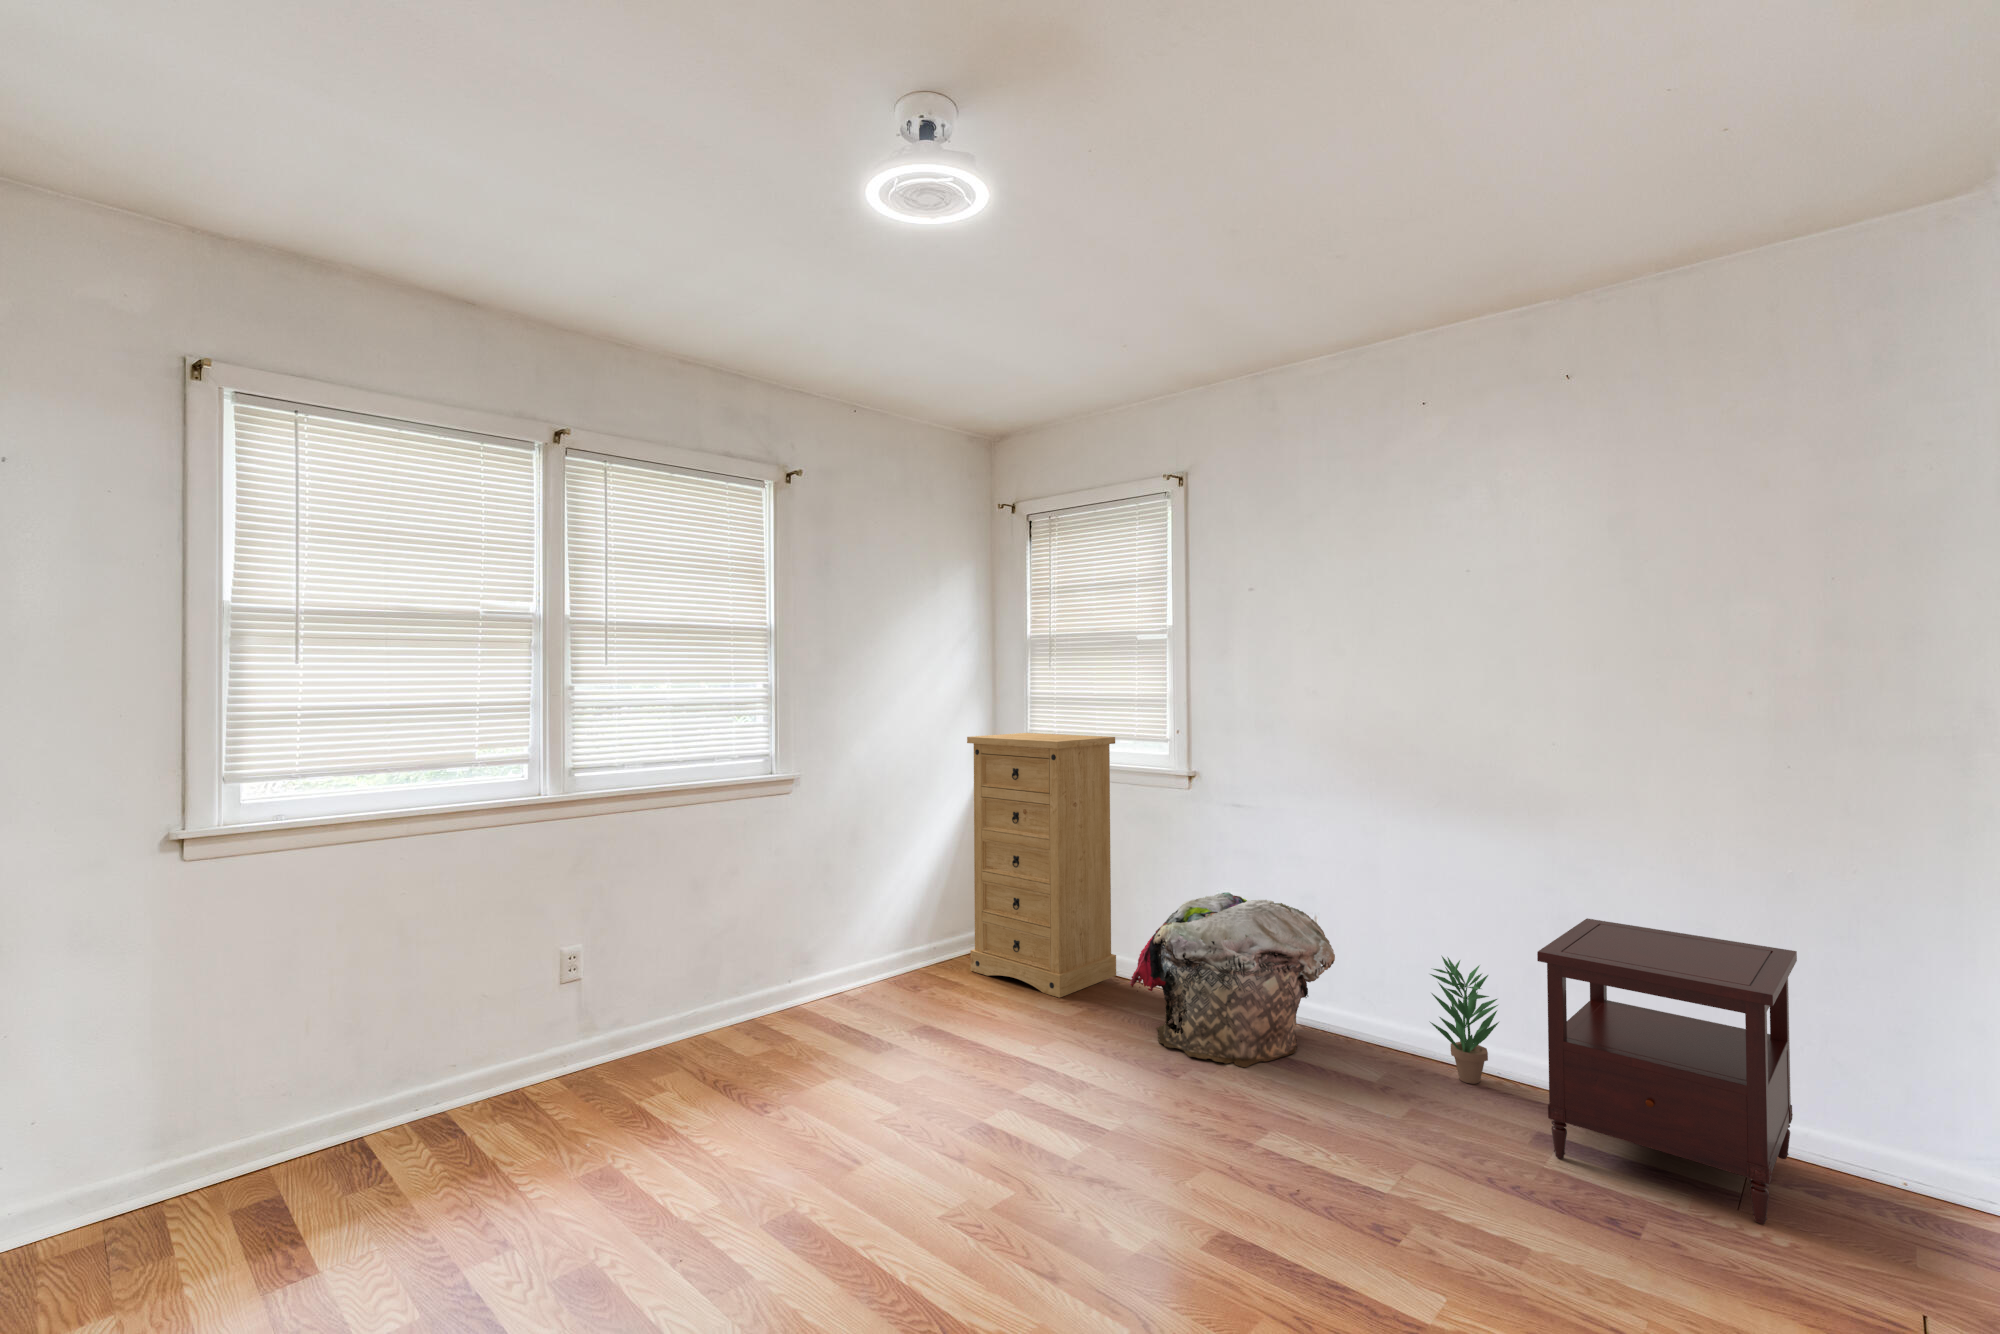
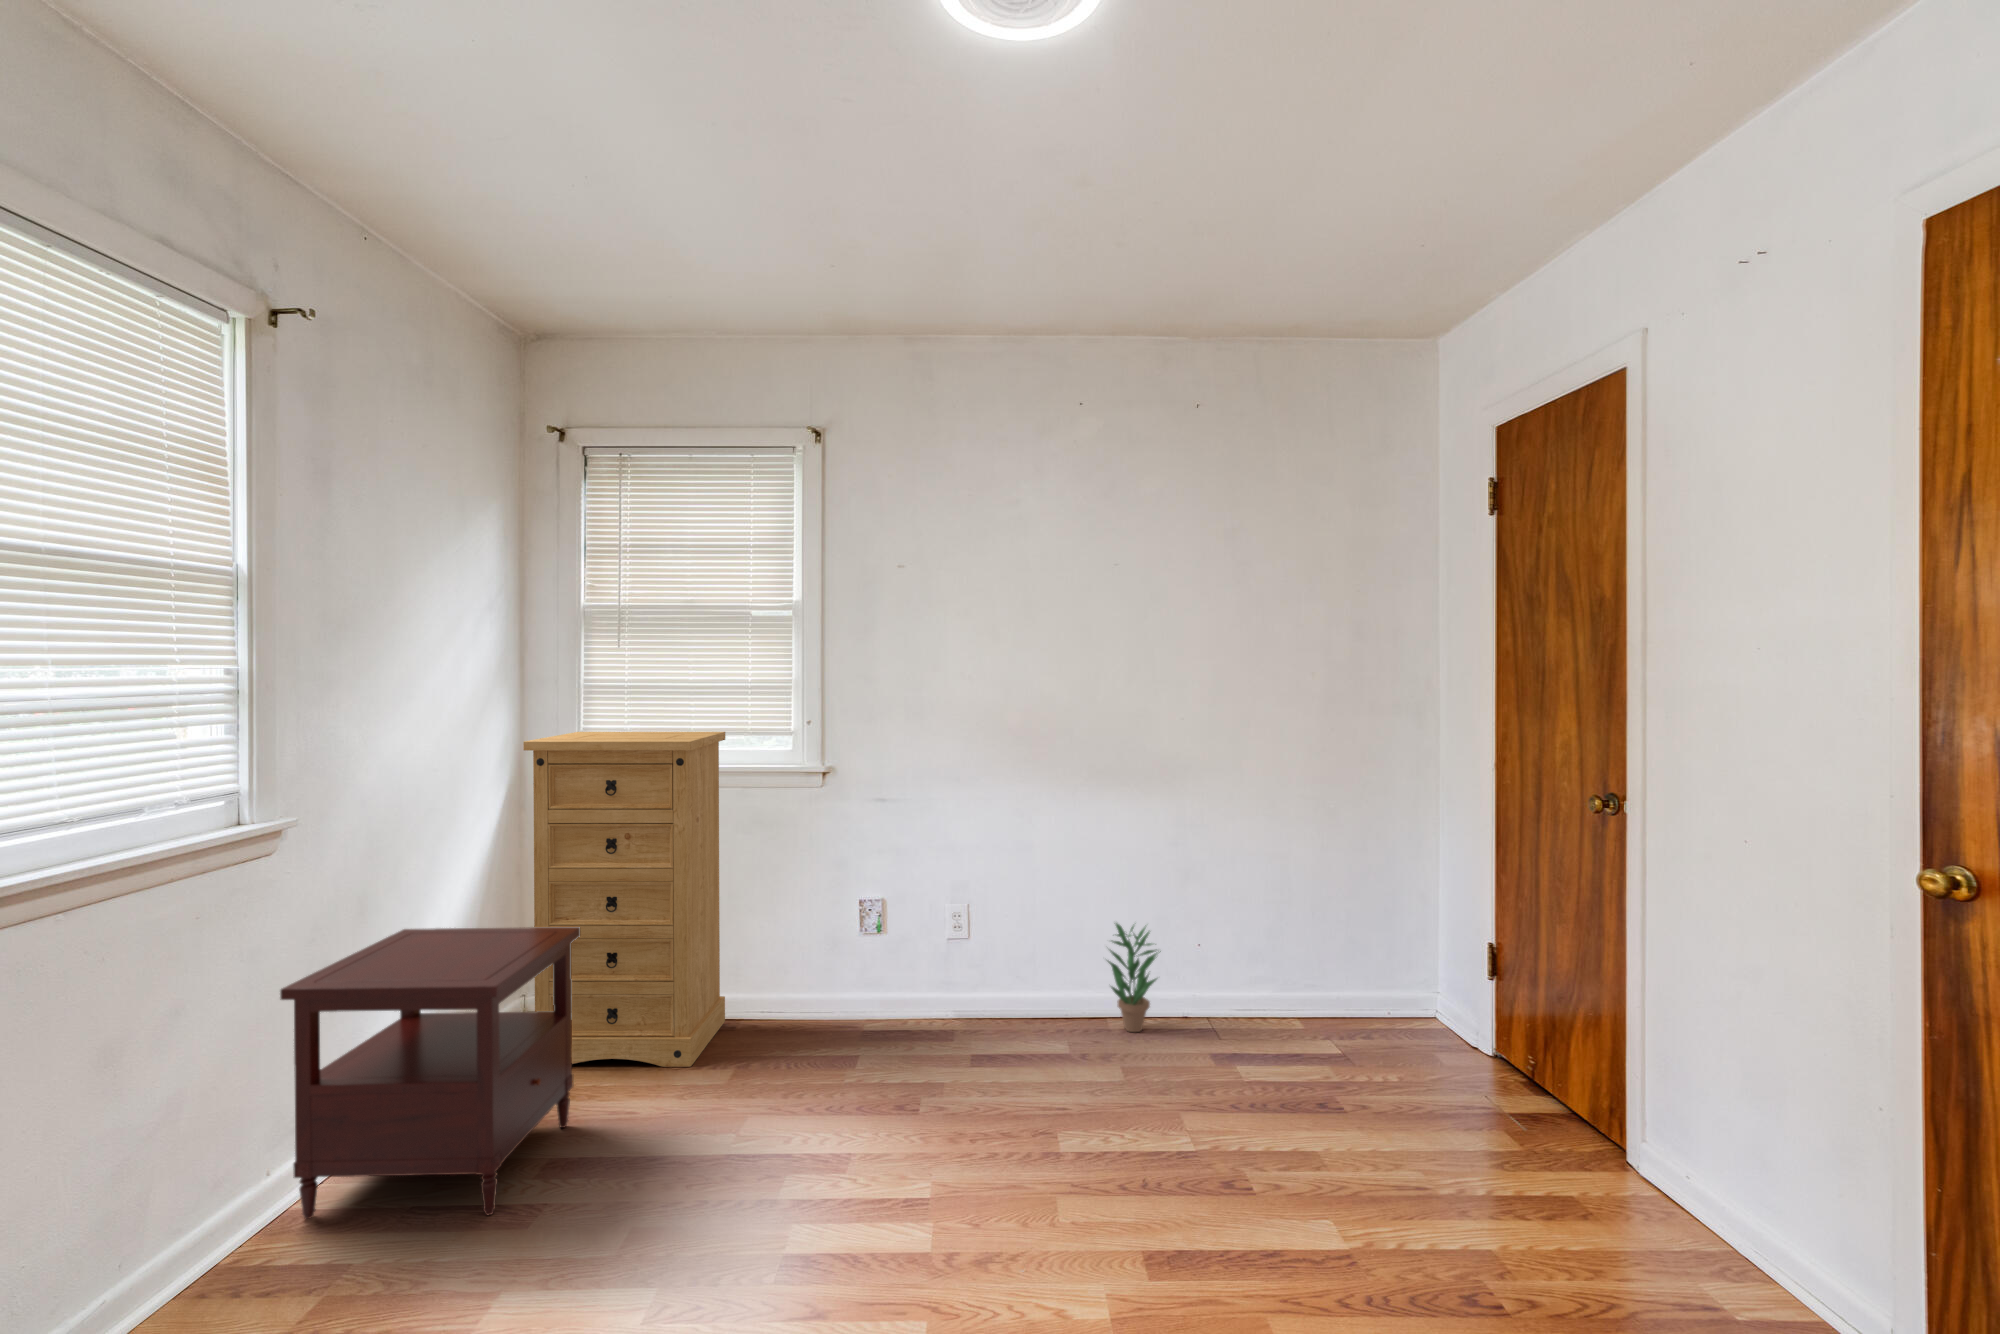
laundry basket: present [1129,893,1335,1067] -> none [813,897,1019,1087]
side table: present [1537,918,1797,1224] -> present [280,927,580,1219]

